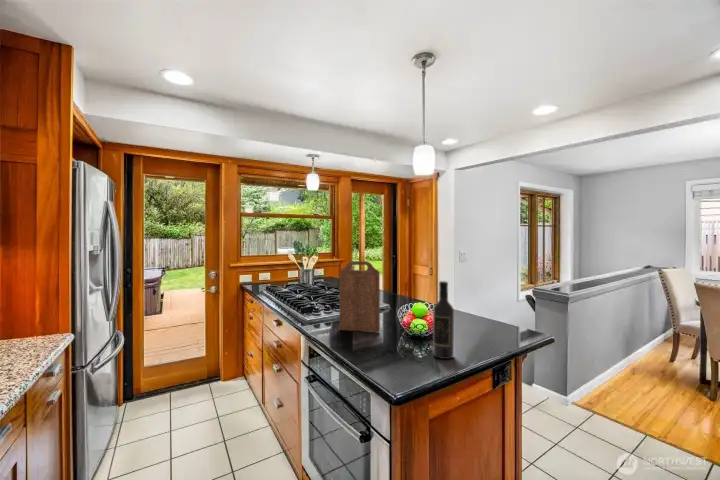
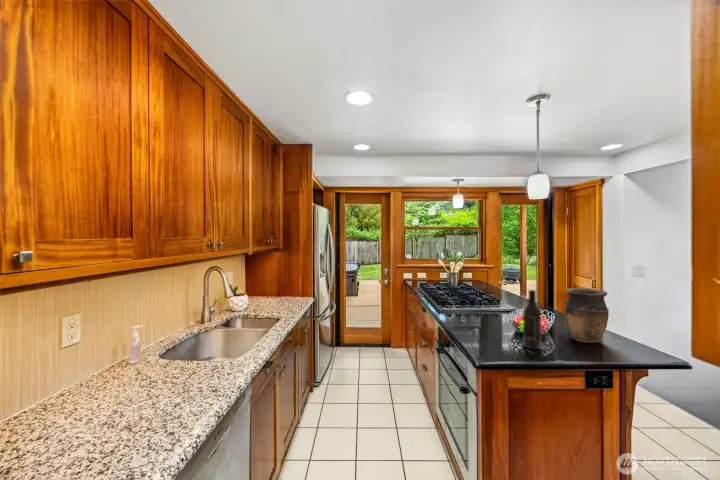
cutting board: present [339,261,380,332] -> none [461,269,491,324]
vase: none [461,276,503,338] -> present [565,288,609,343]

